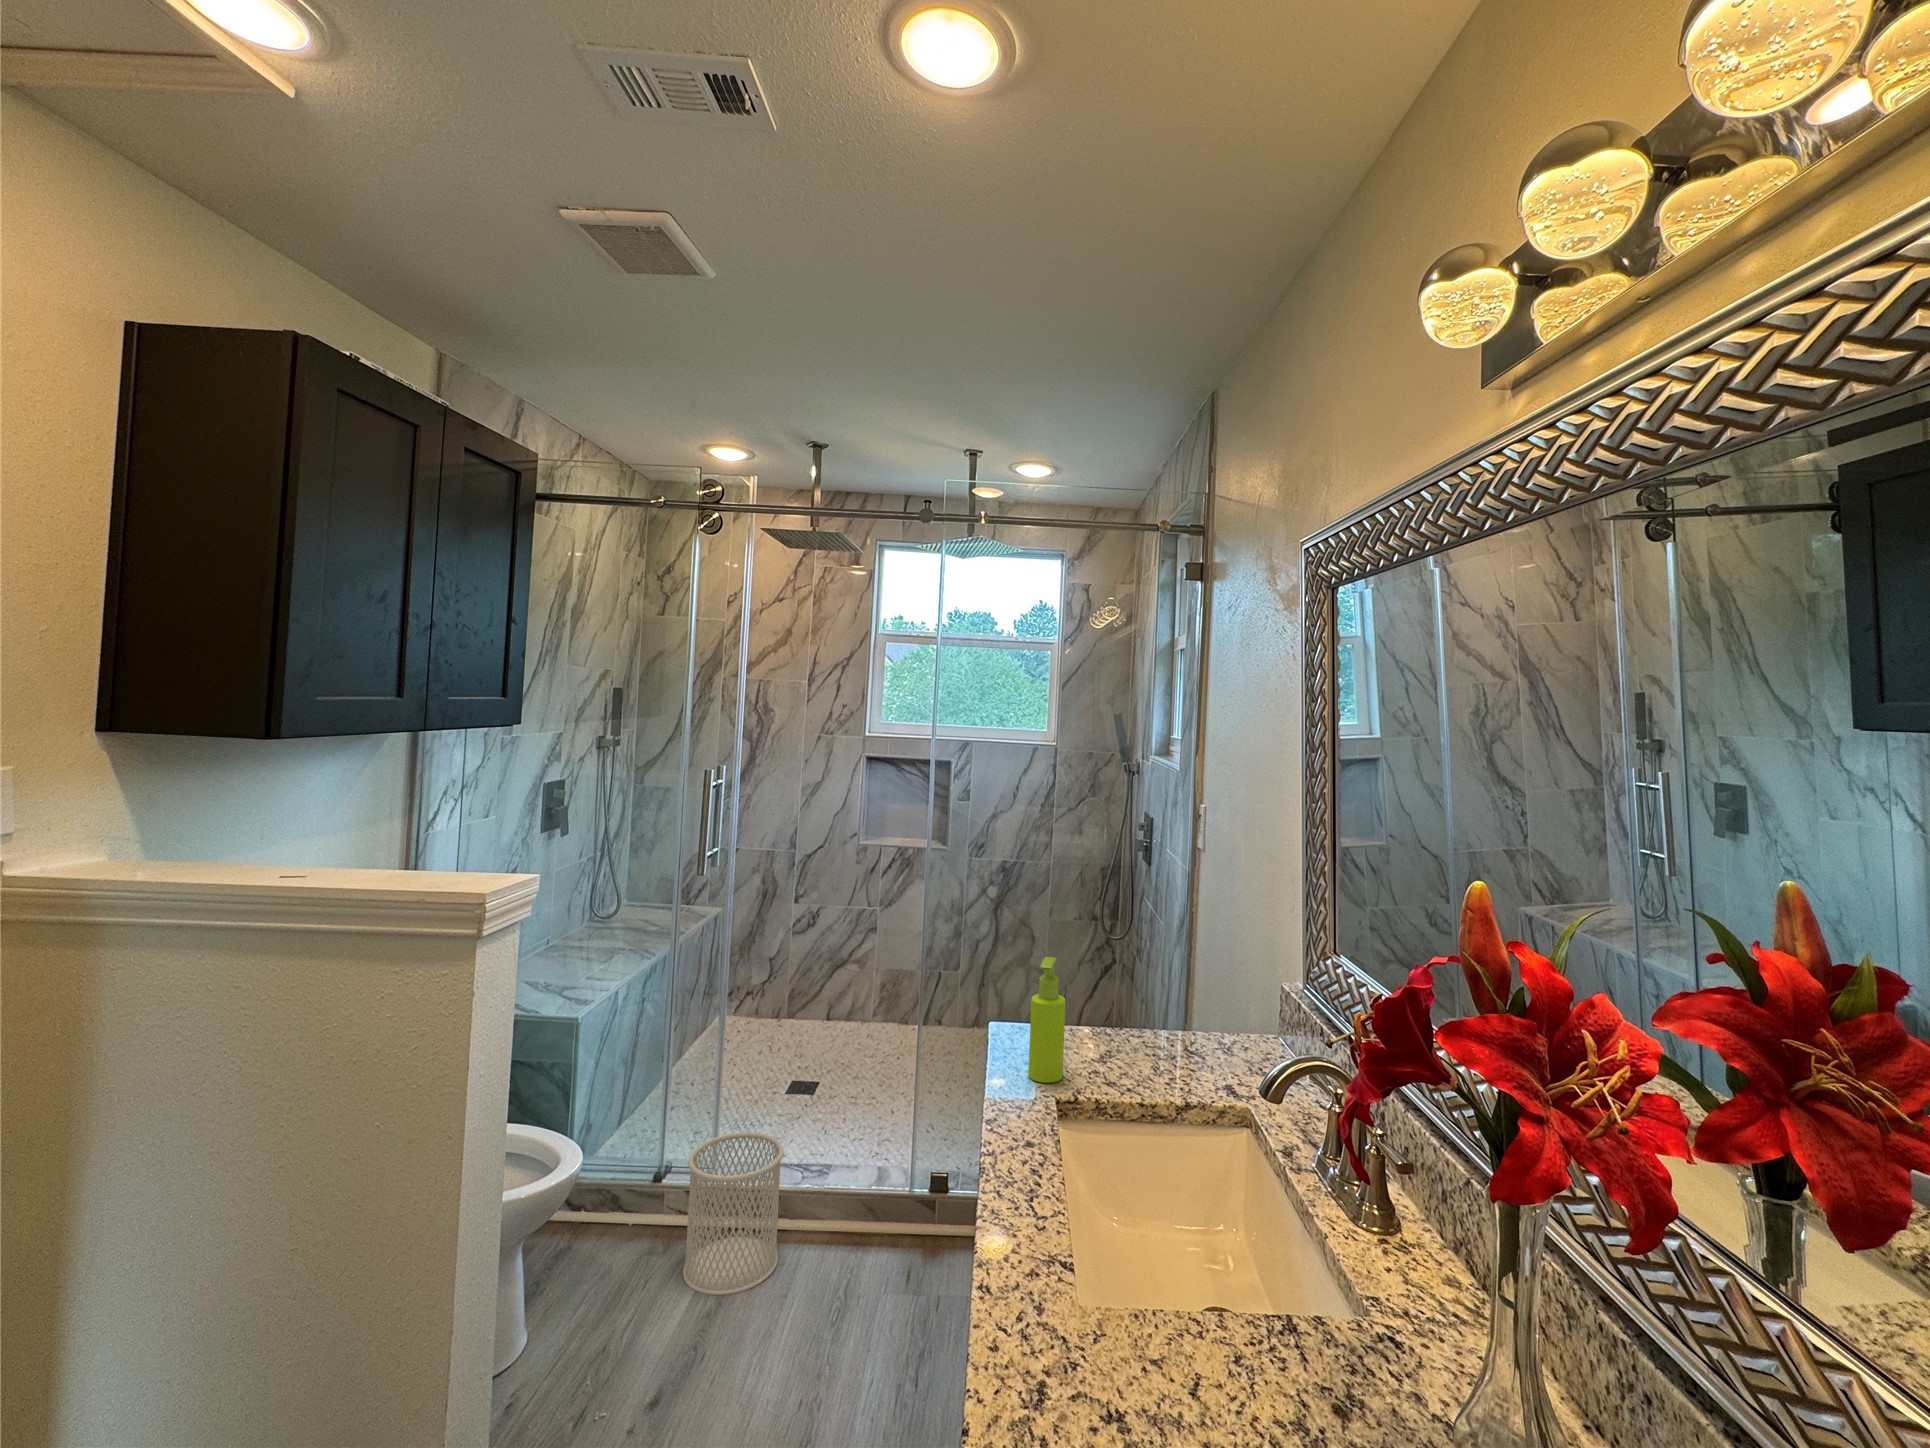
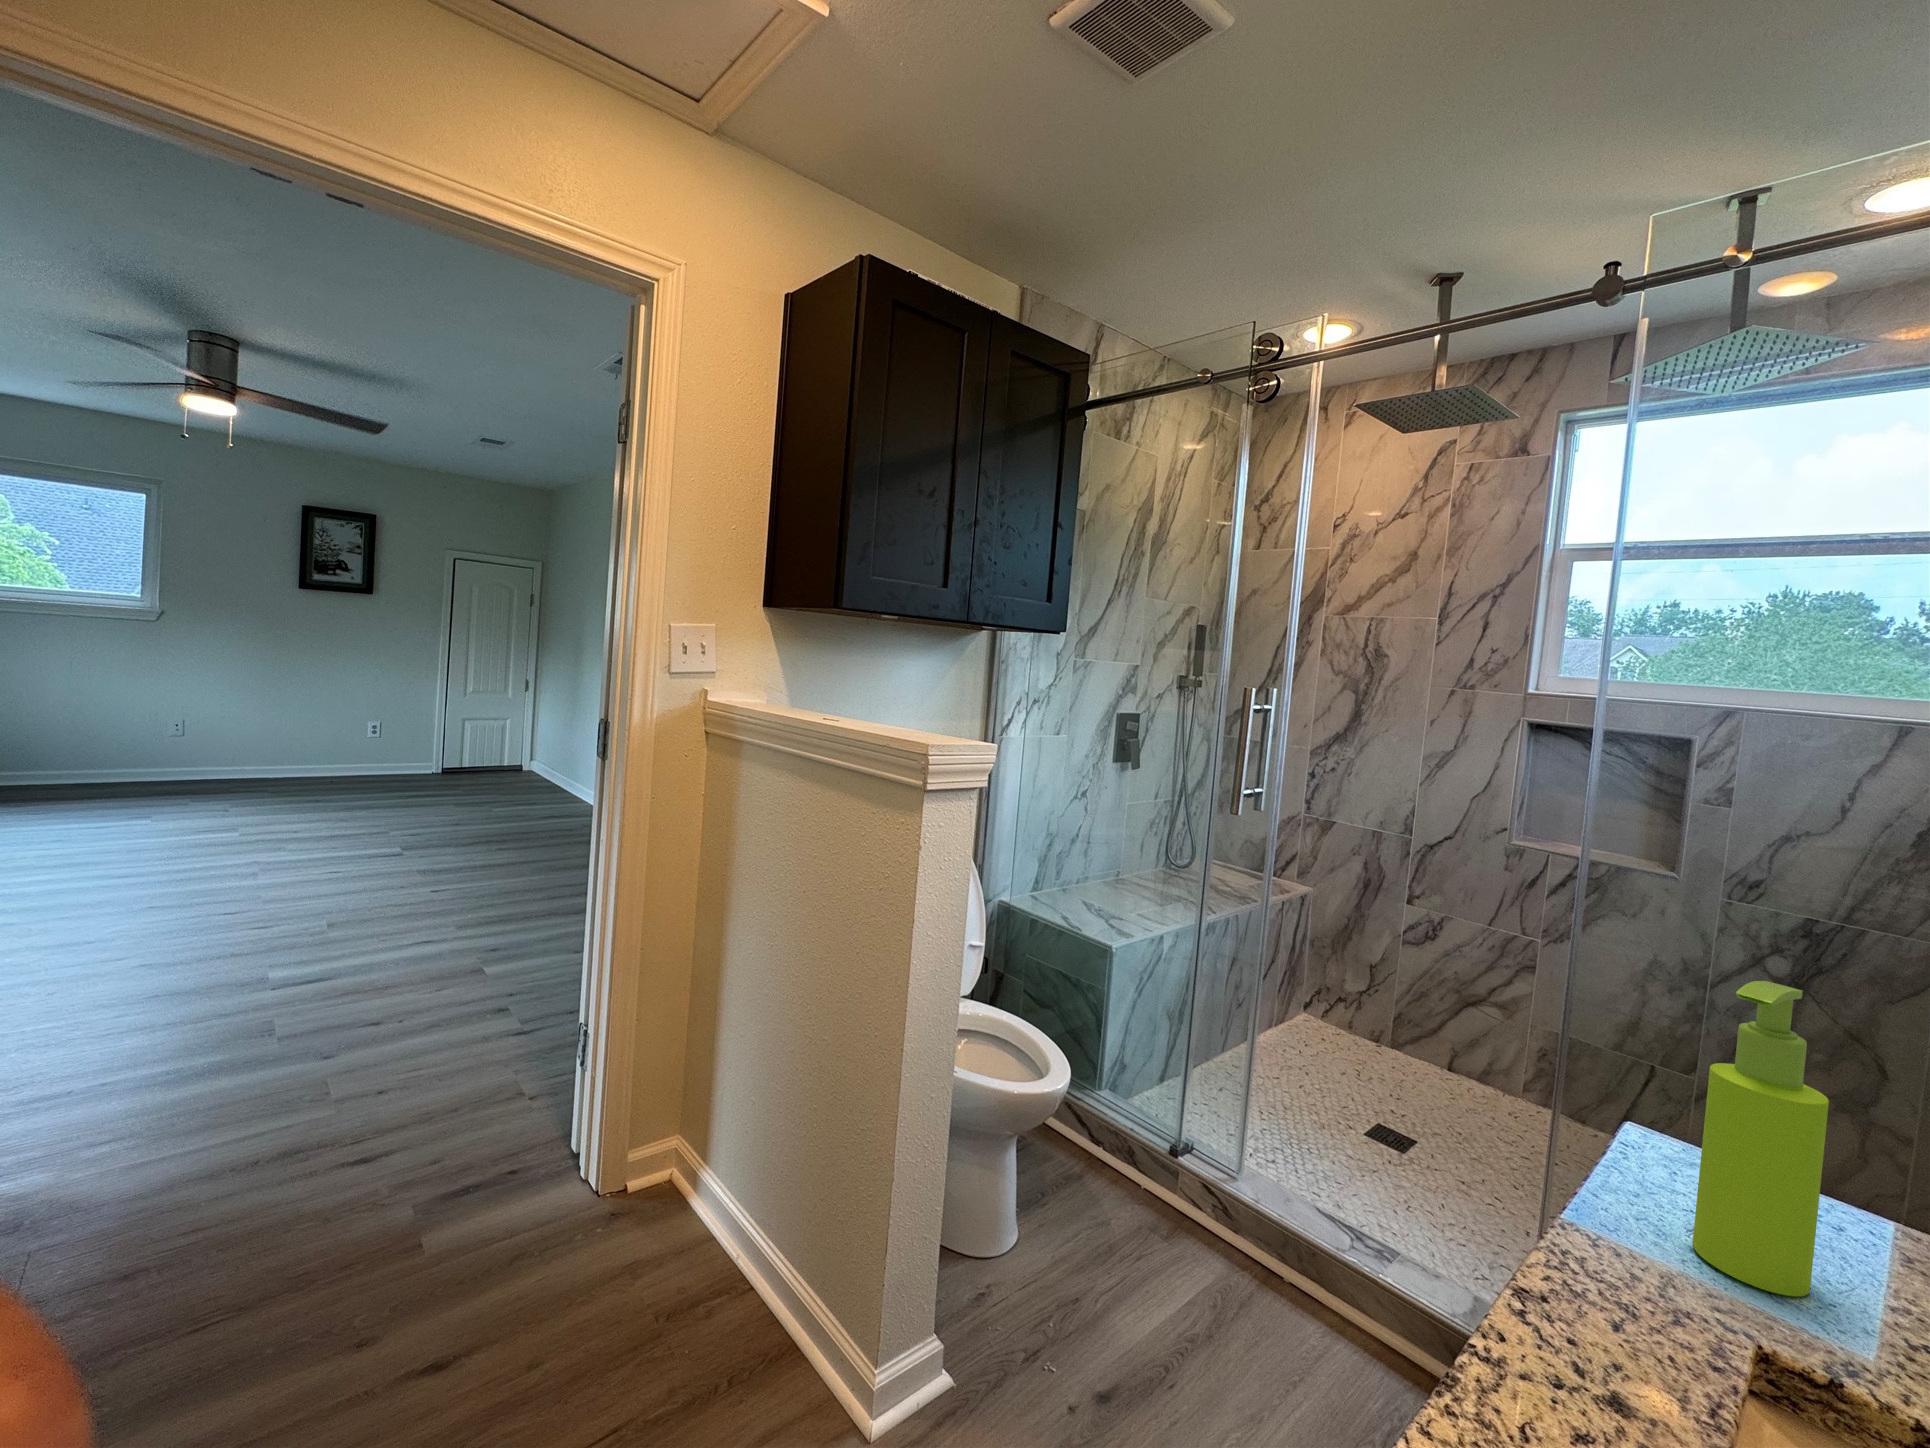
wastebasket: present [683,1132,783,1295] -> none [1172,1133,1309,1349]

